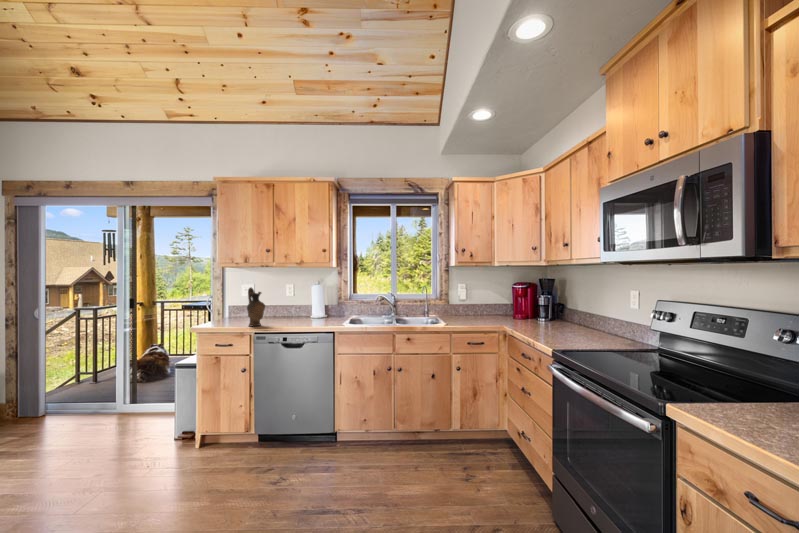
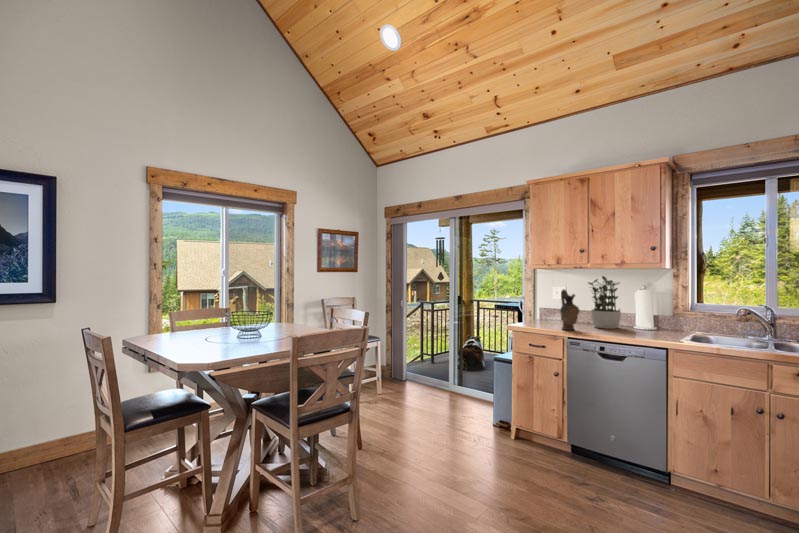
potted plant: none [273,274,300,320] -> present [588,276,621,329]

